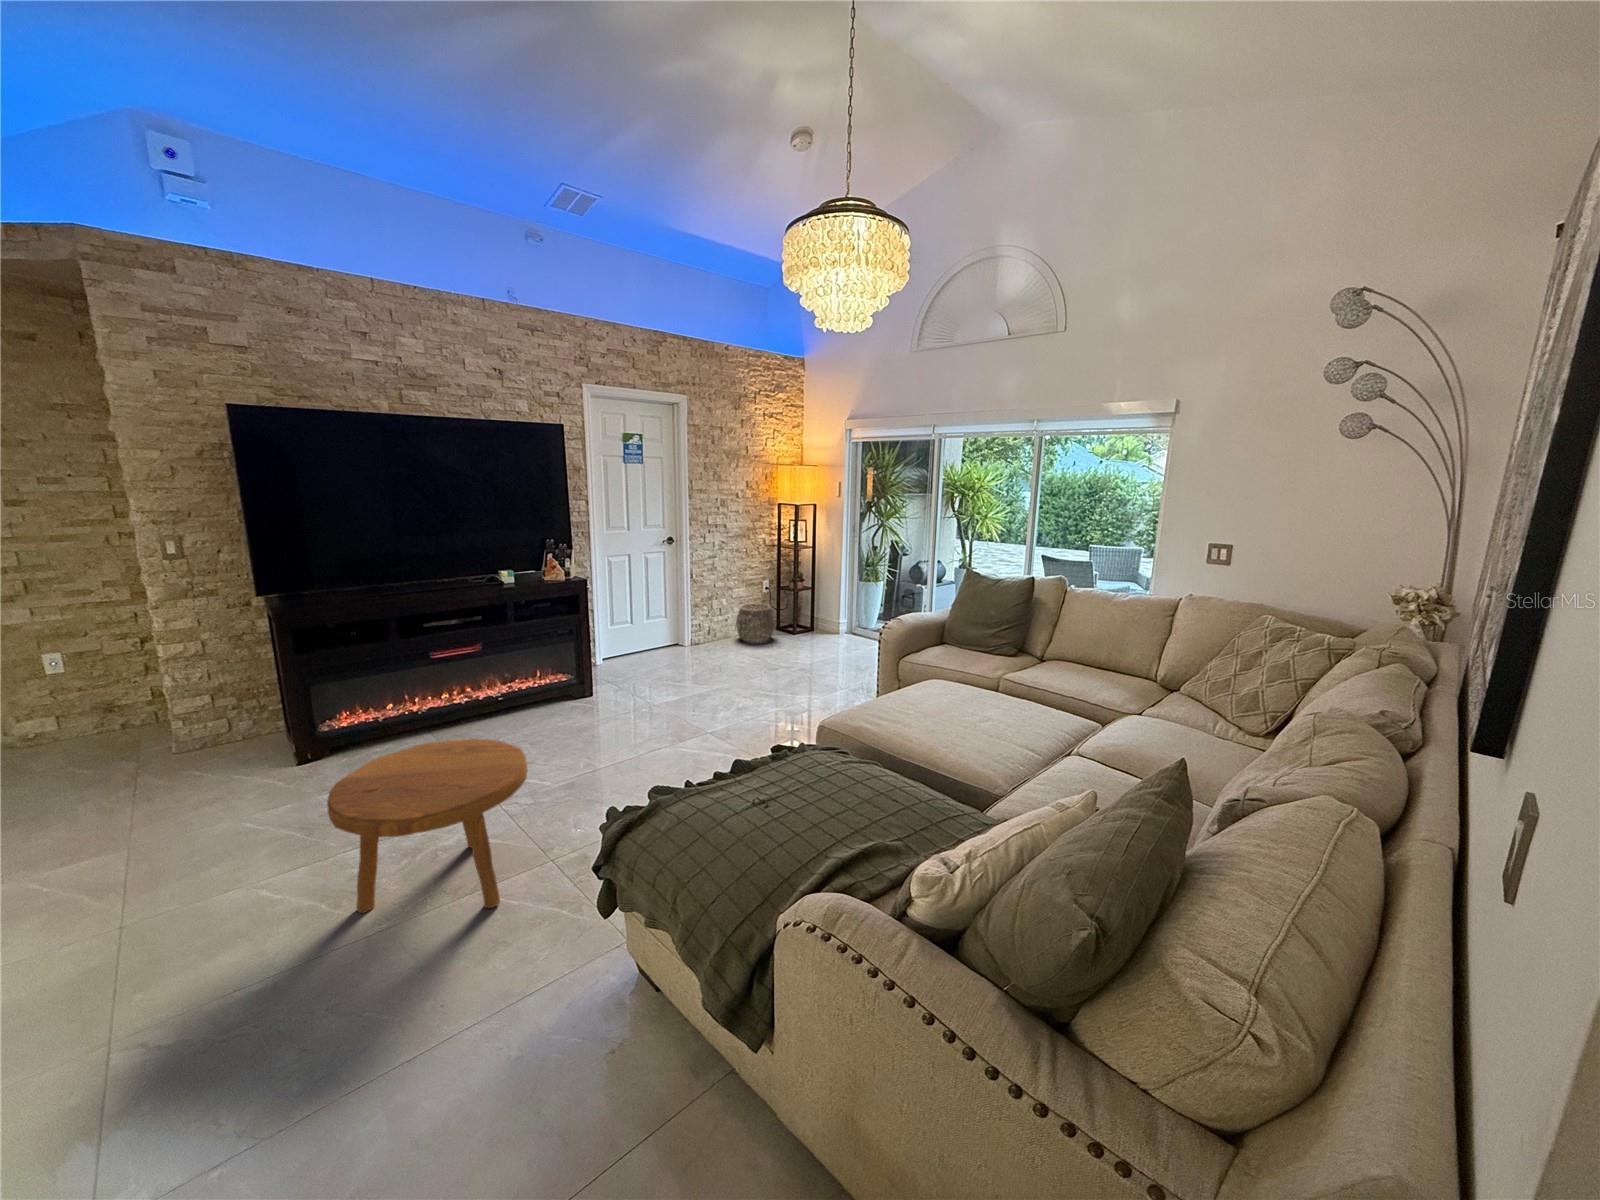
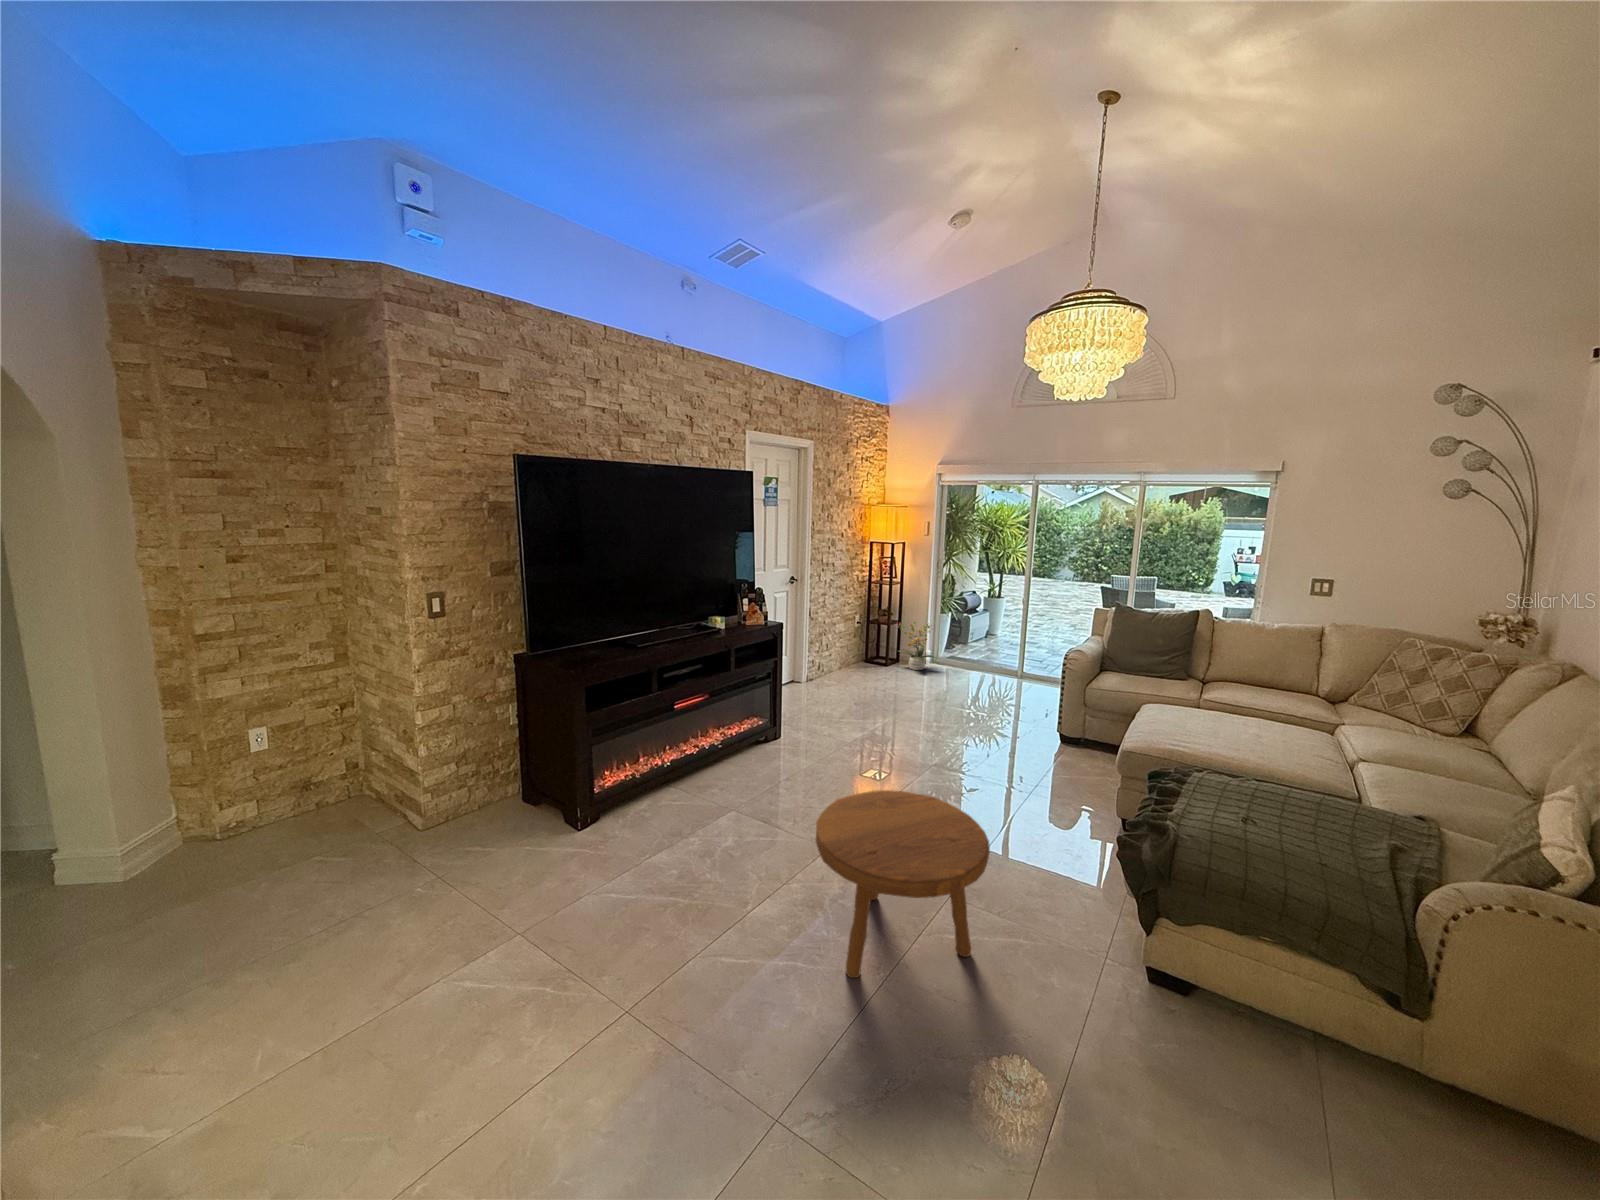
potted plant: none [804,588,843,641] -> present [896,622,935,670]
woven basket: present [736,603,775,642] -> none [838,637,875,675]

